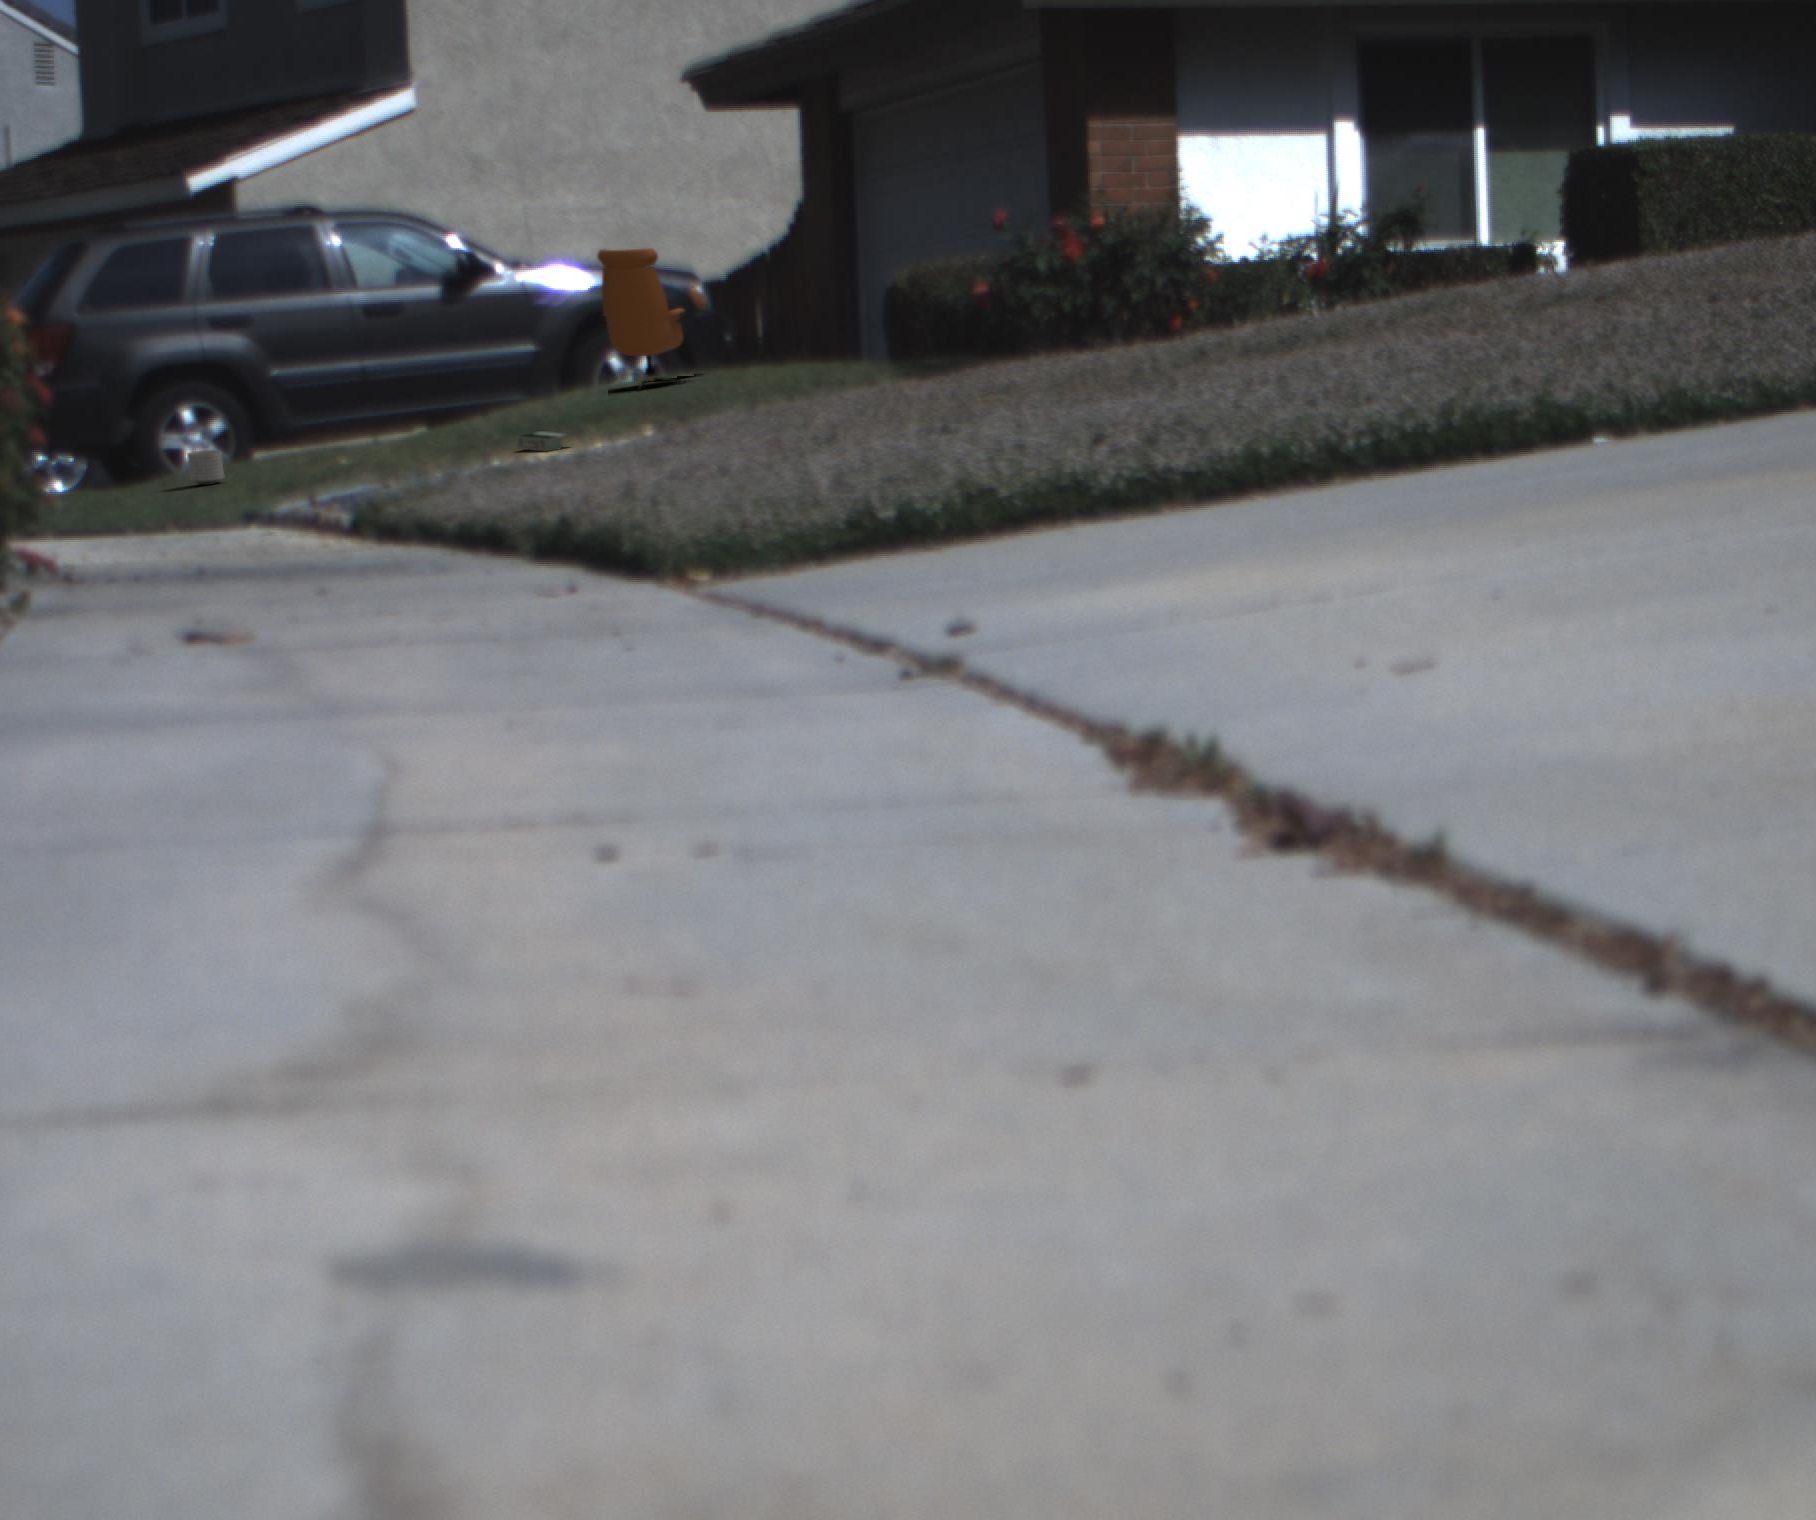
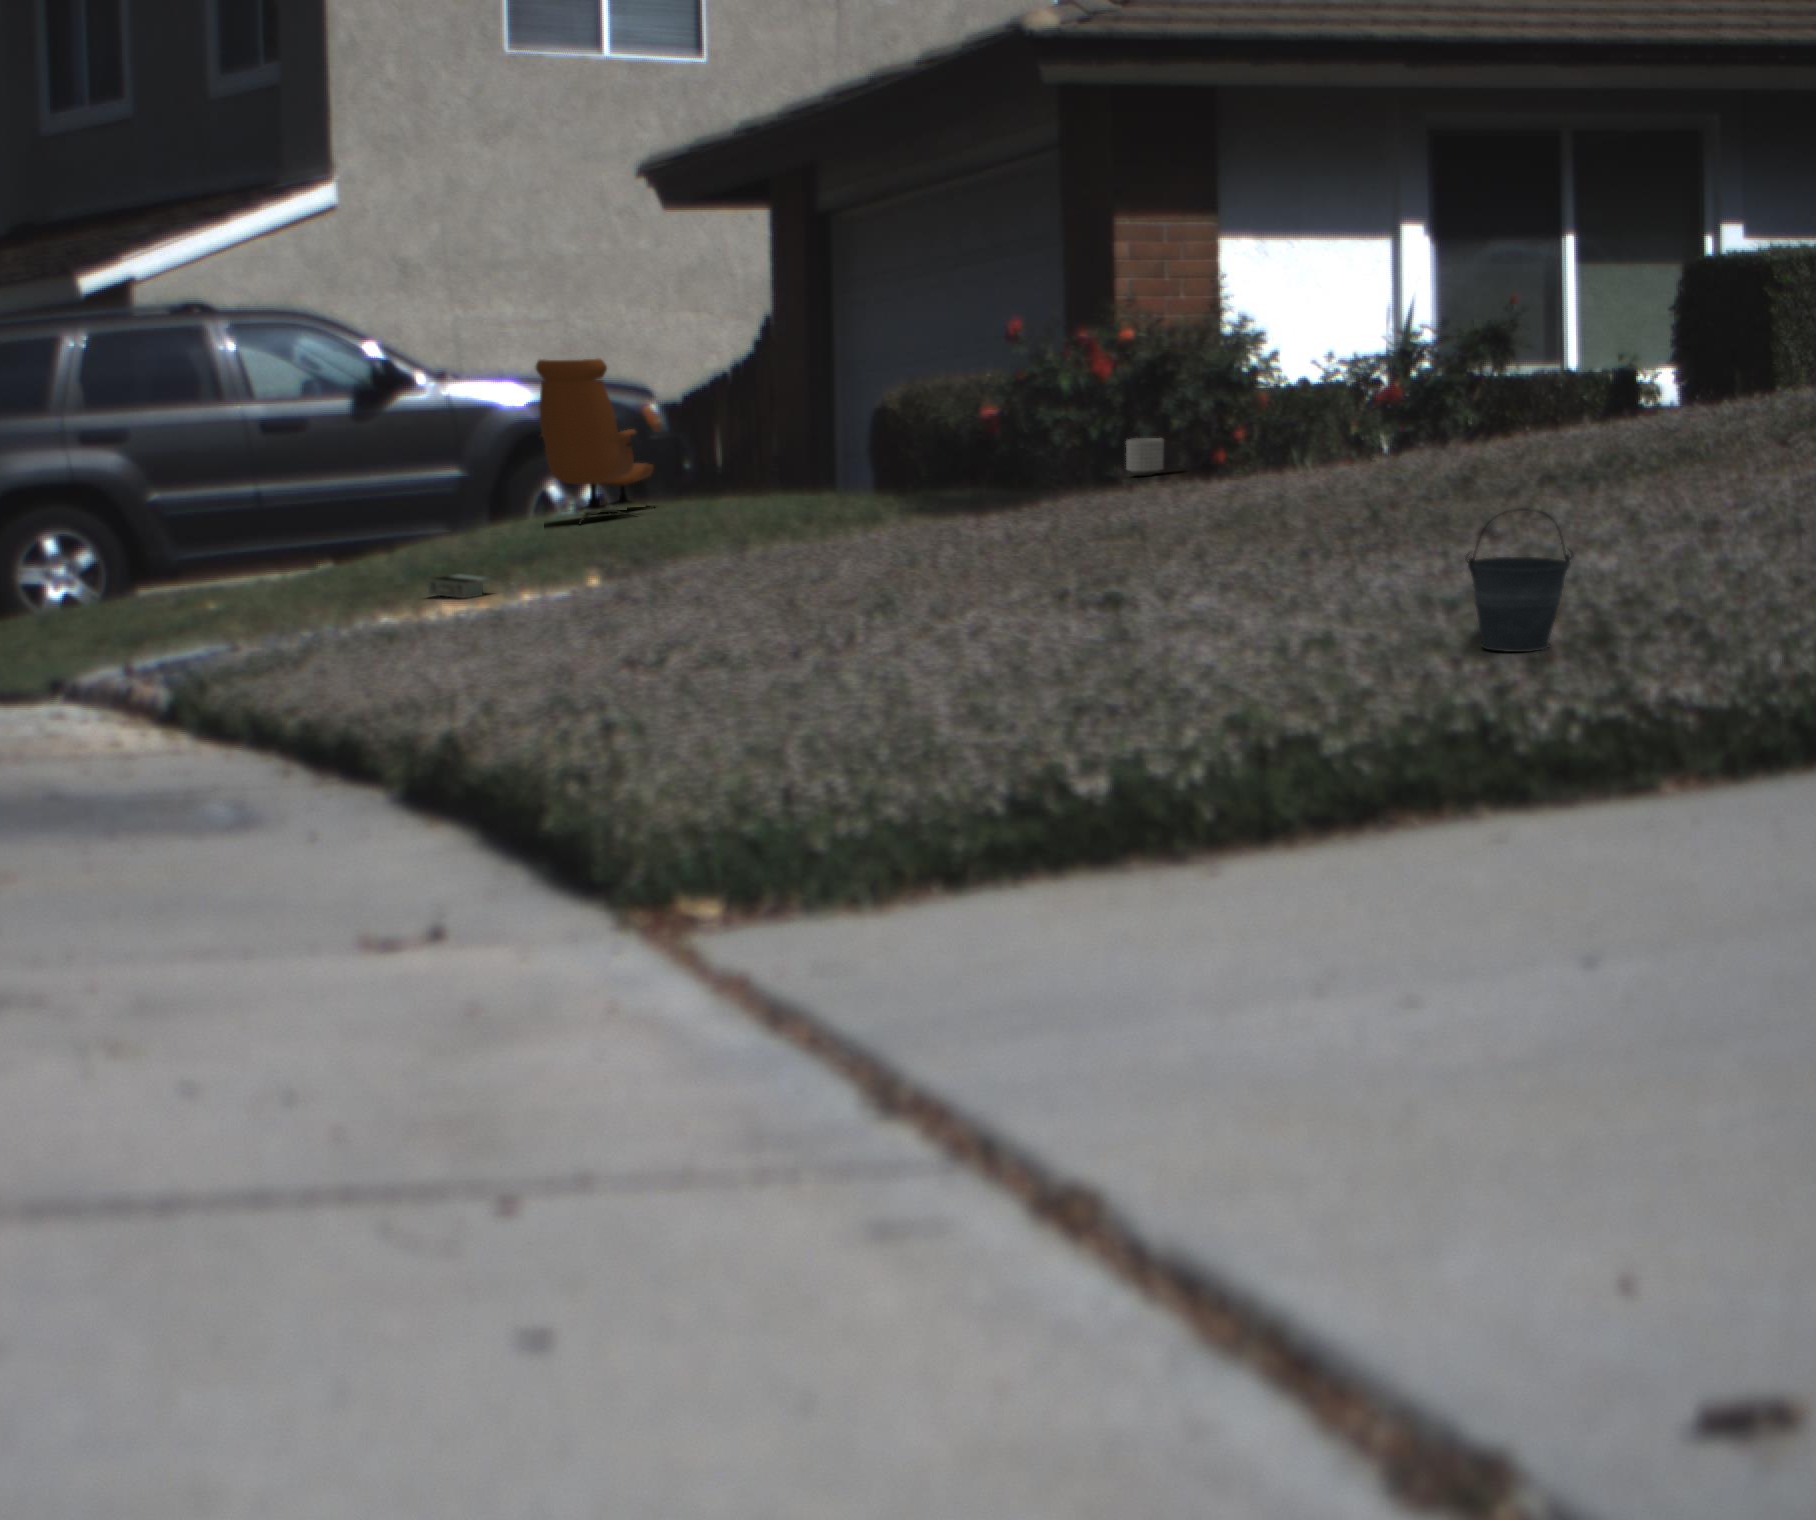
bucket: none [1287,362,1366,467] -> present [1467,509,1573,652]
planter: present [187,450,224,485] -> present [1126,438,1164,476]

